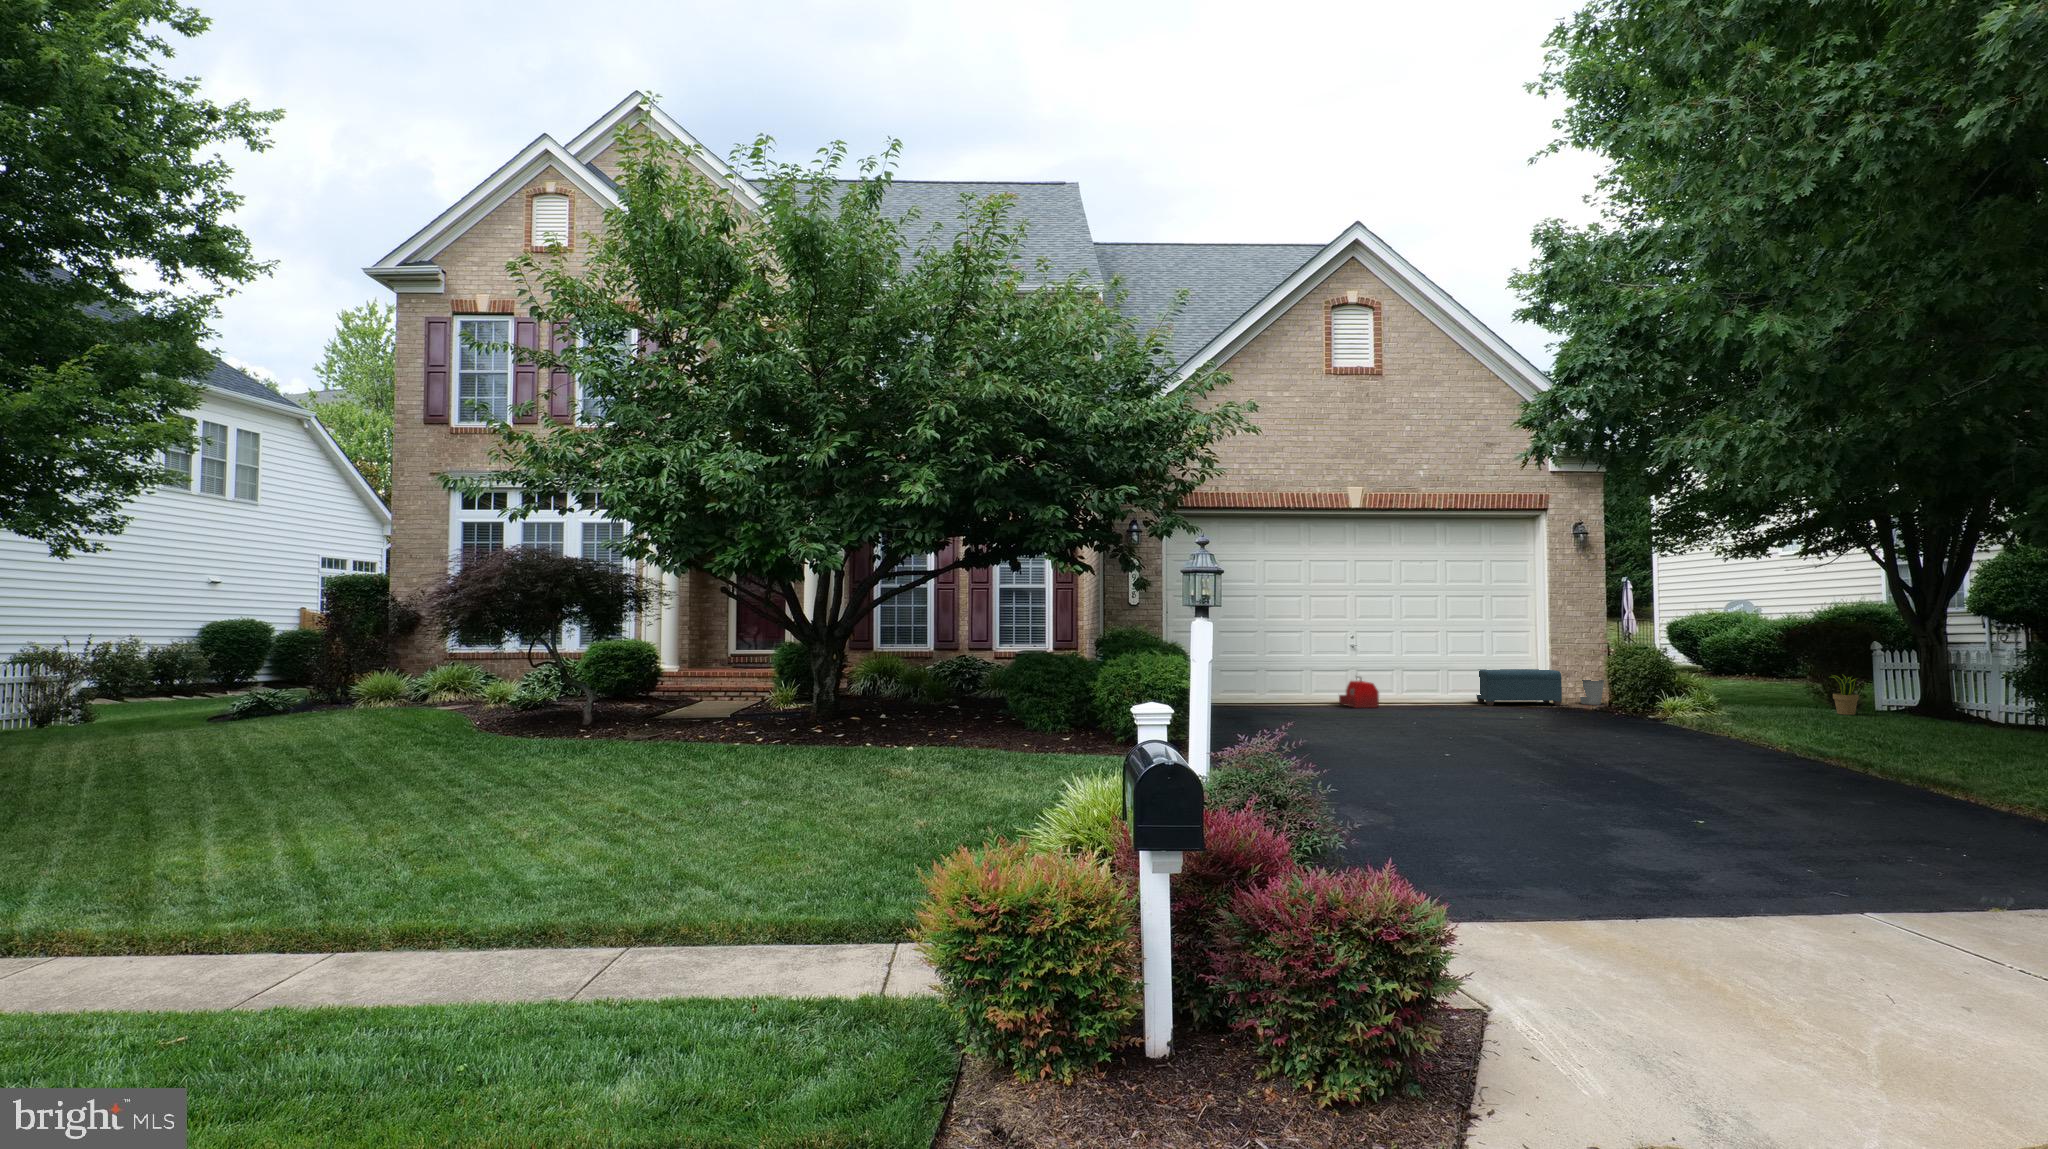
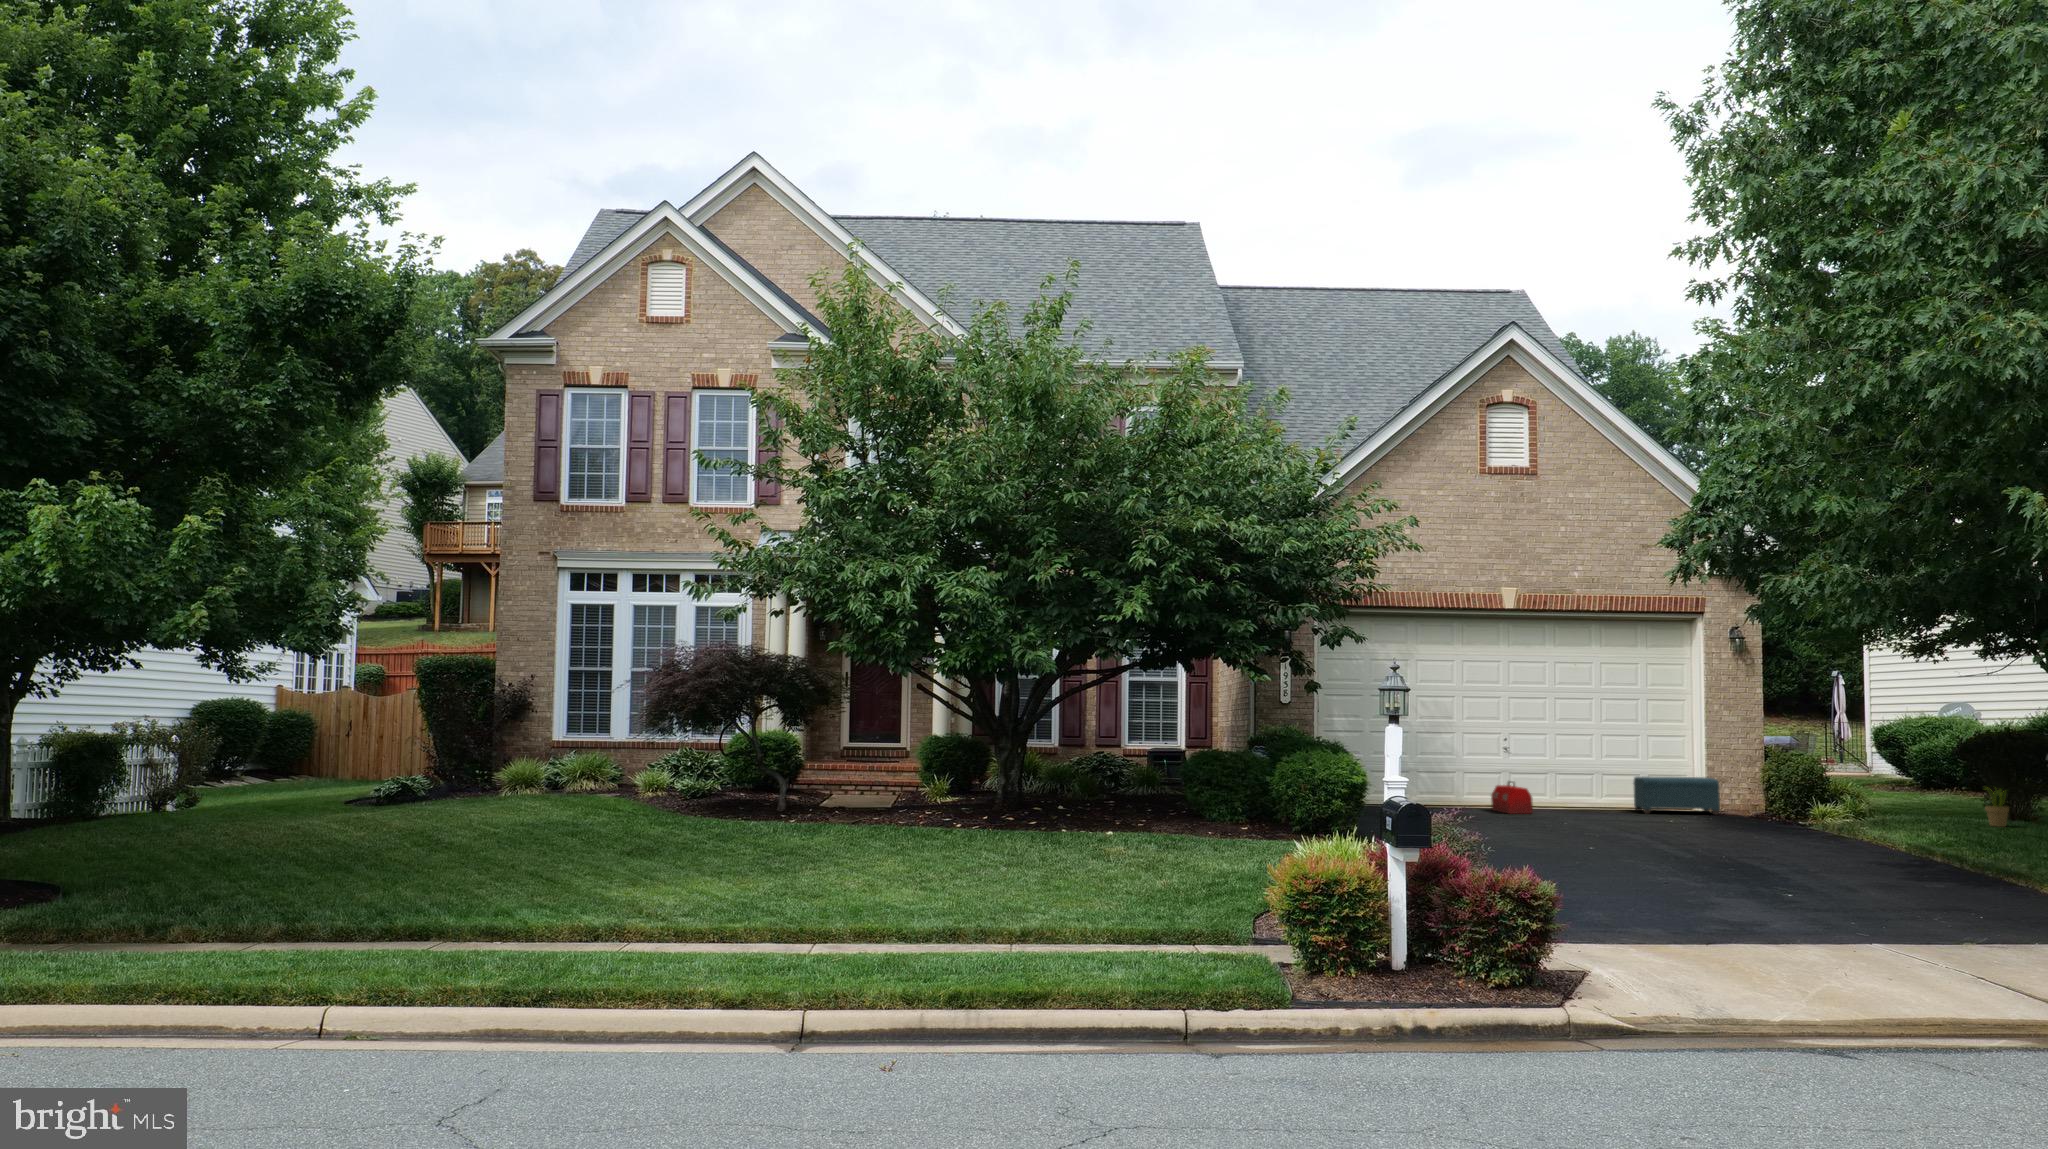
bucket: present [1580,679,1605,705] -> none [1736,786,1766,814]

